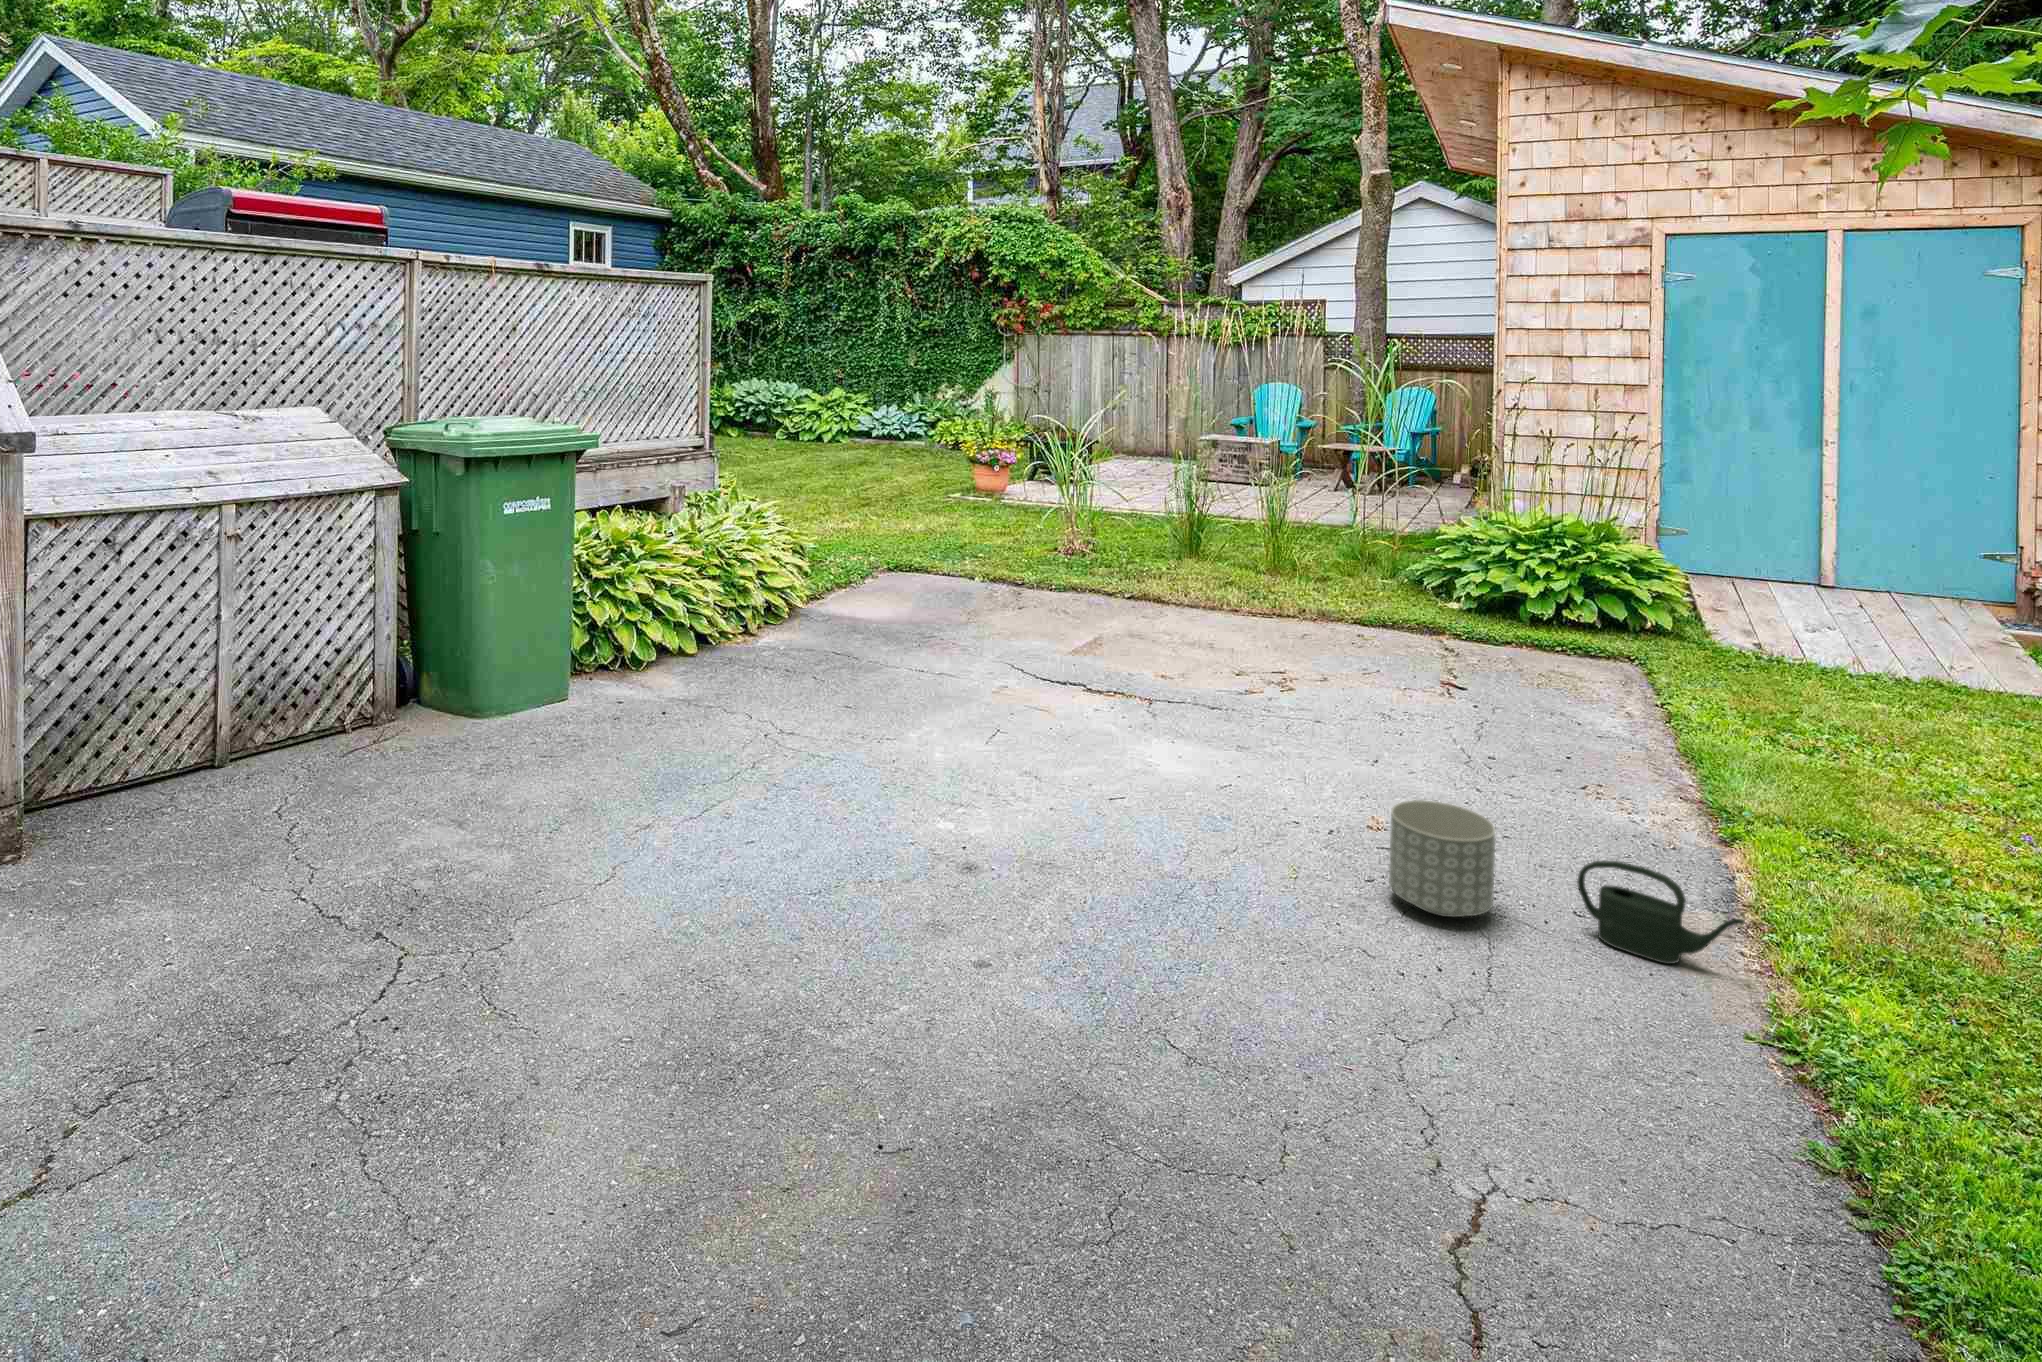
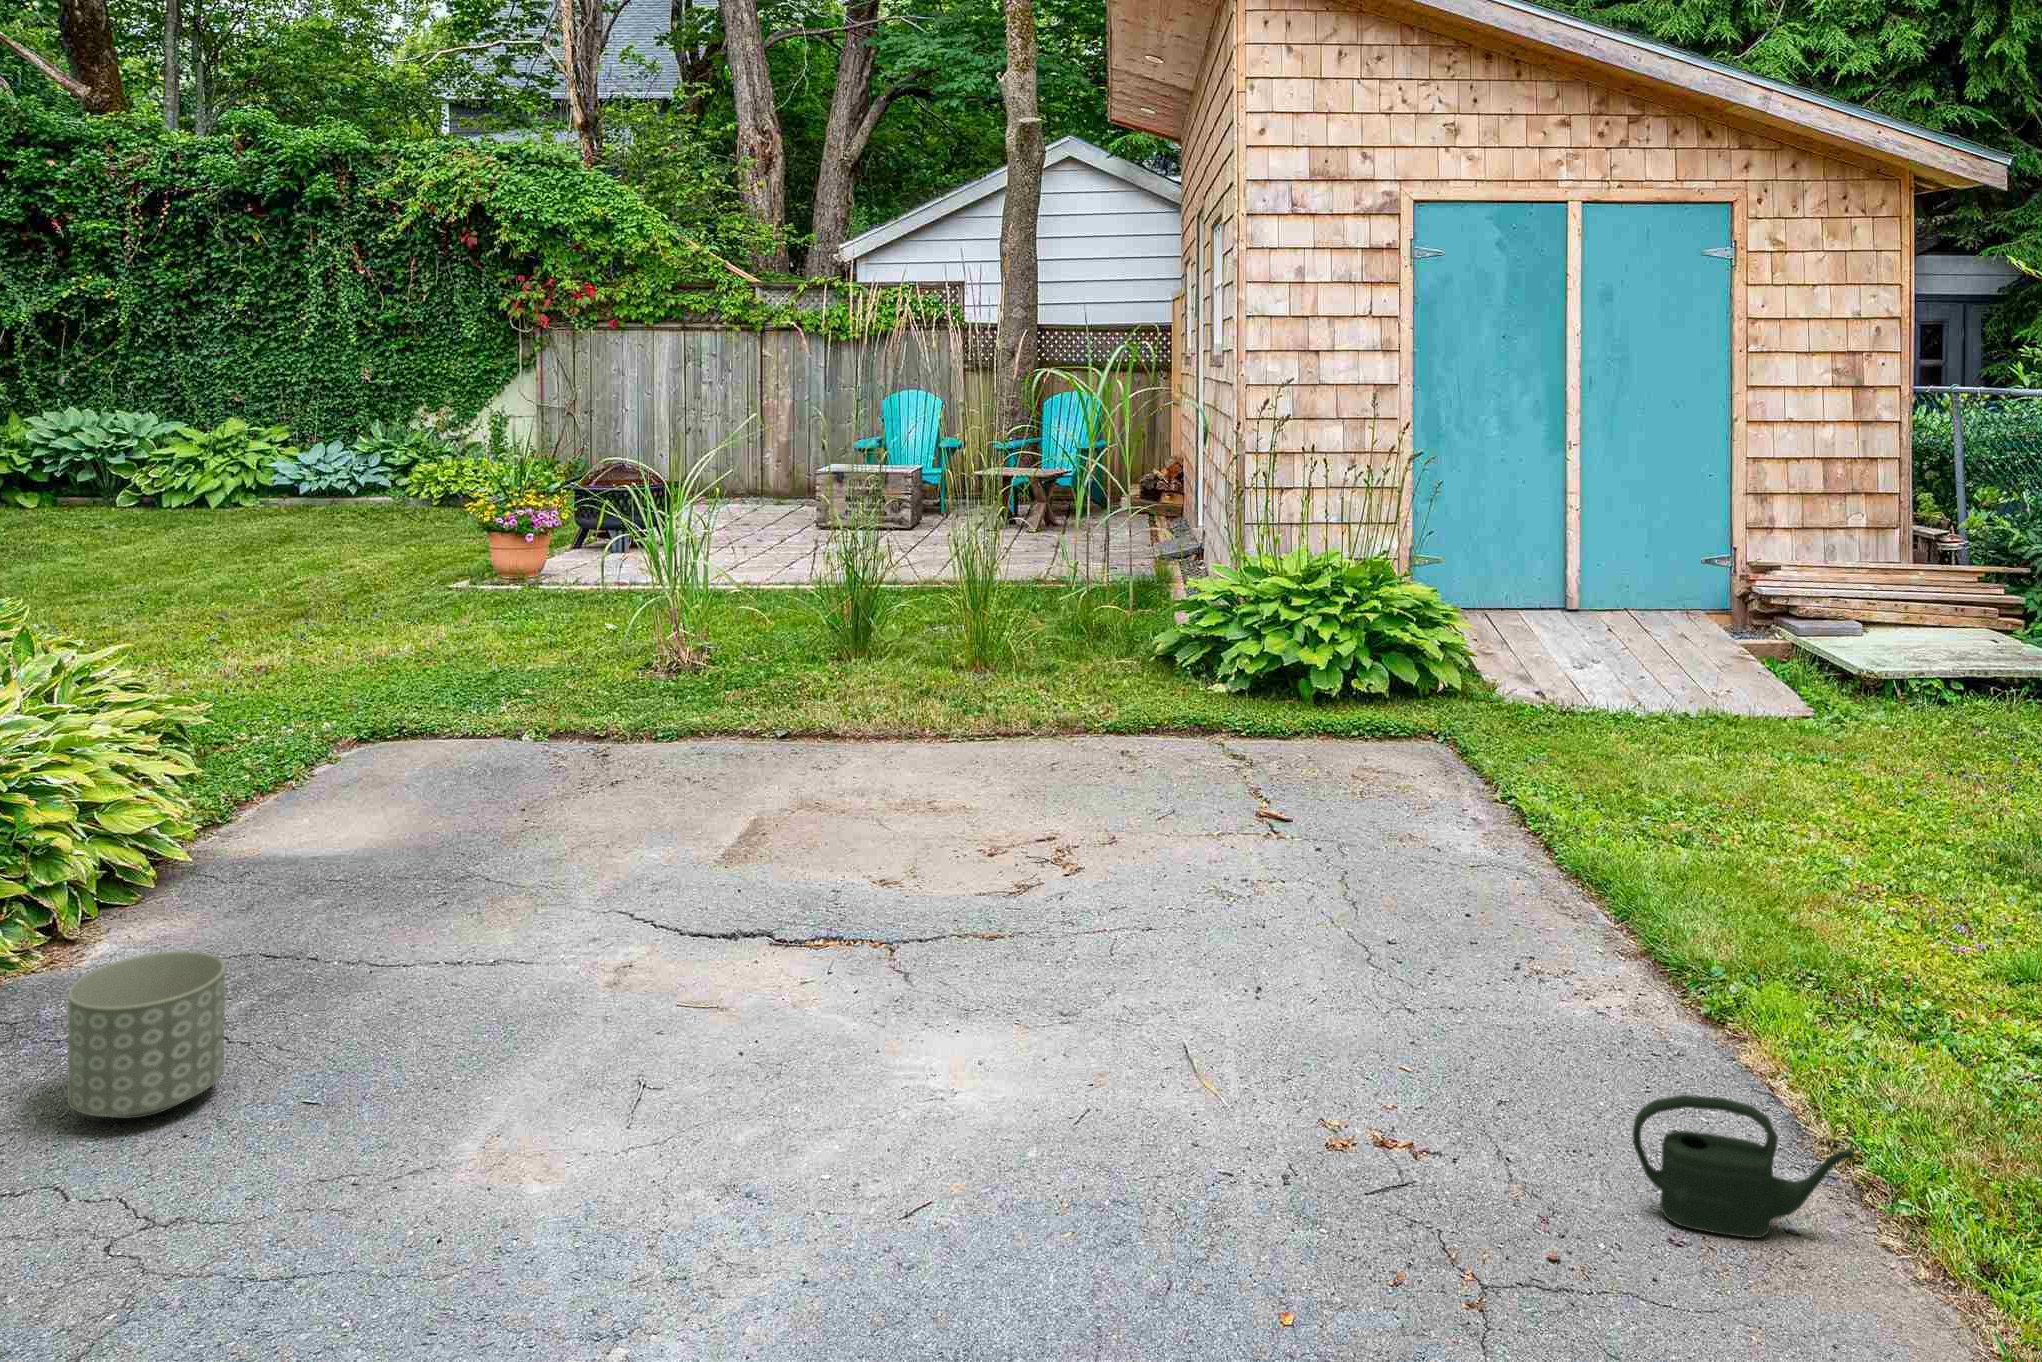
planter: present [1389,800,1495,917] -> present [67,951,225,1118]

